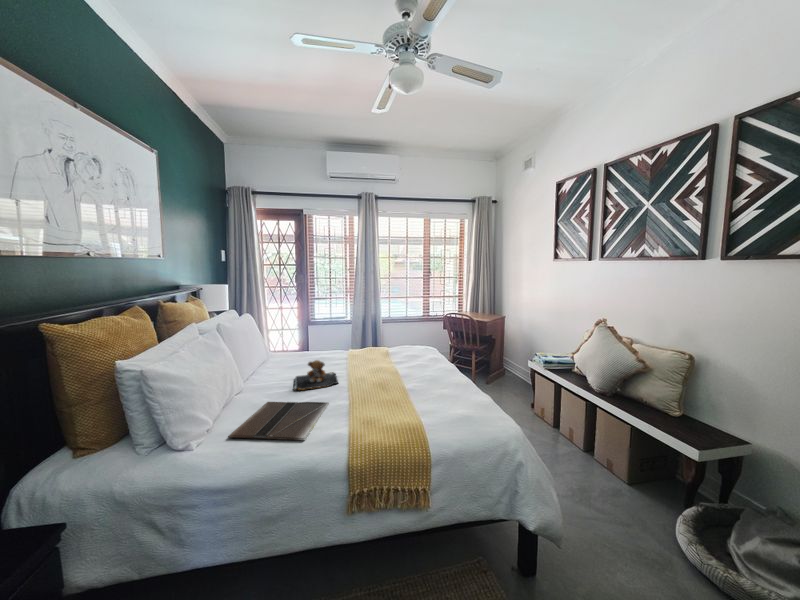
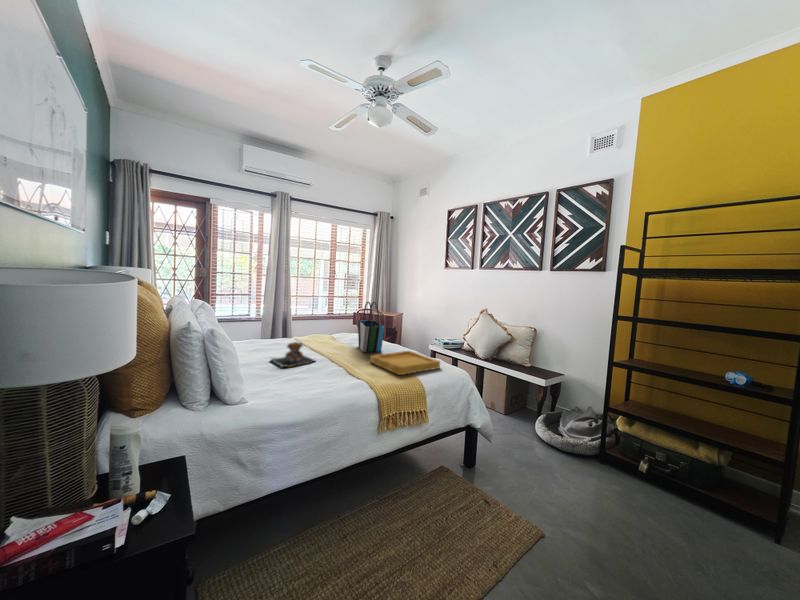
tote bag: none [400,312,429,375] -> present [358,302,385,352]
tray: none [395,380,478,422] -> present [370,351,440,375]
laptop: present [228,402,329,440] -> none [268,372,337,398]

